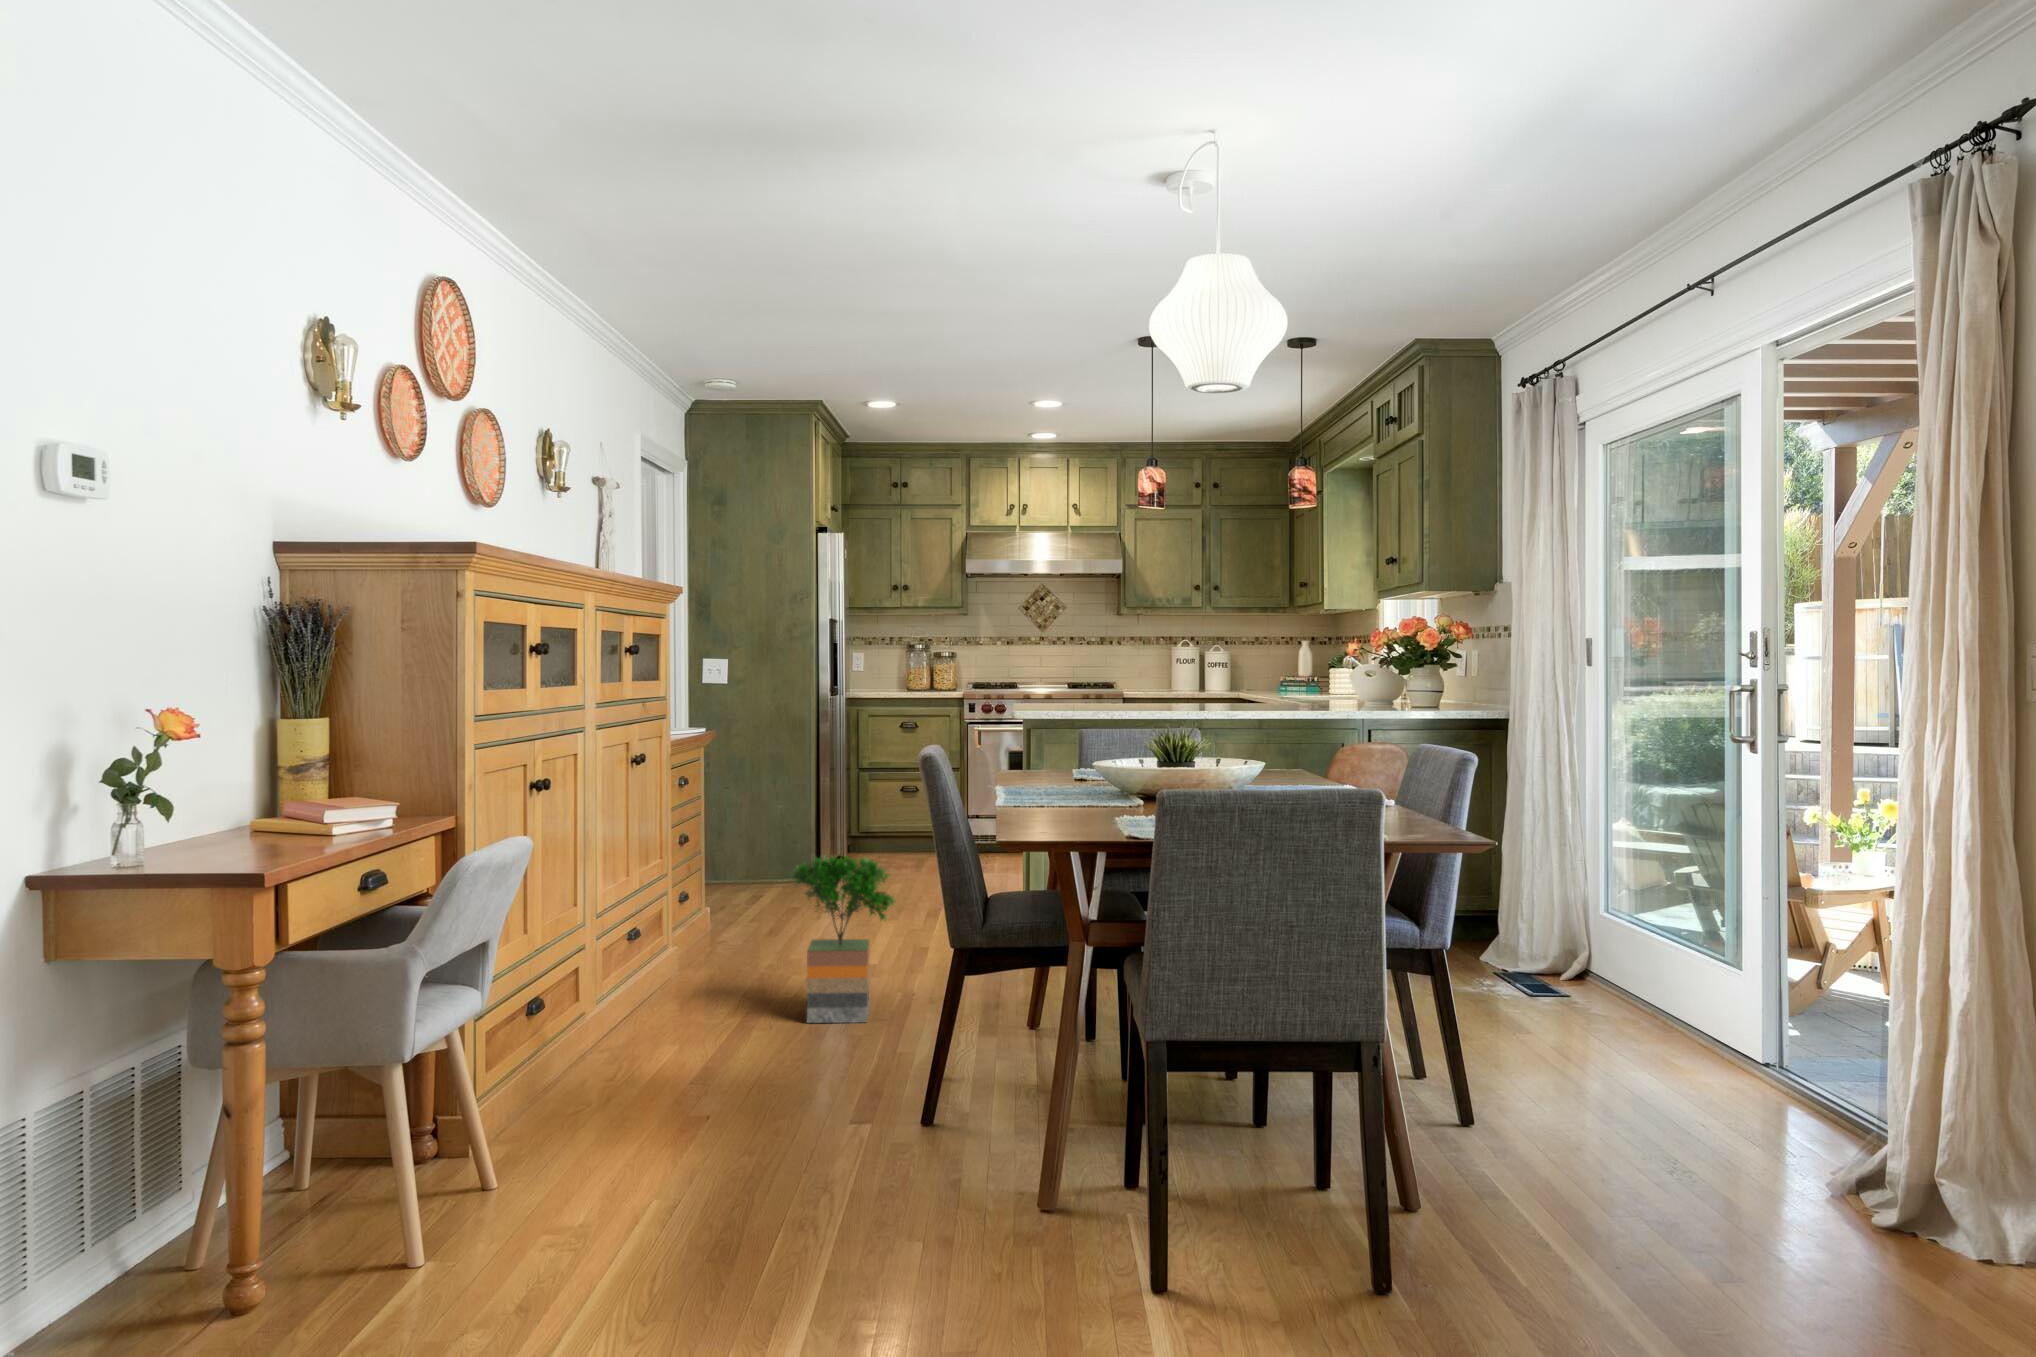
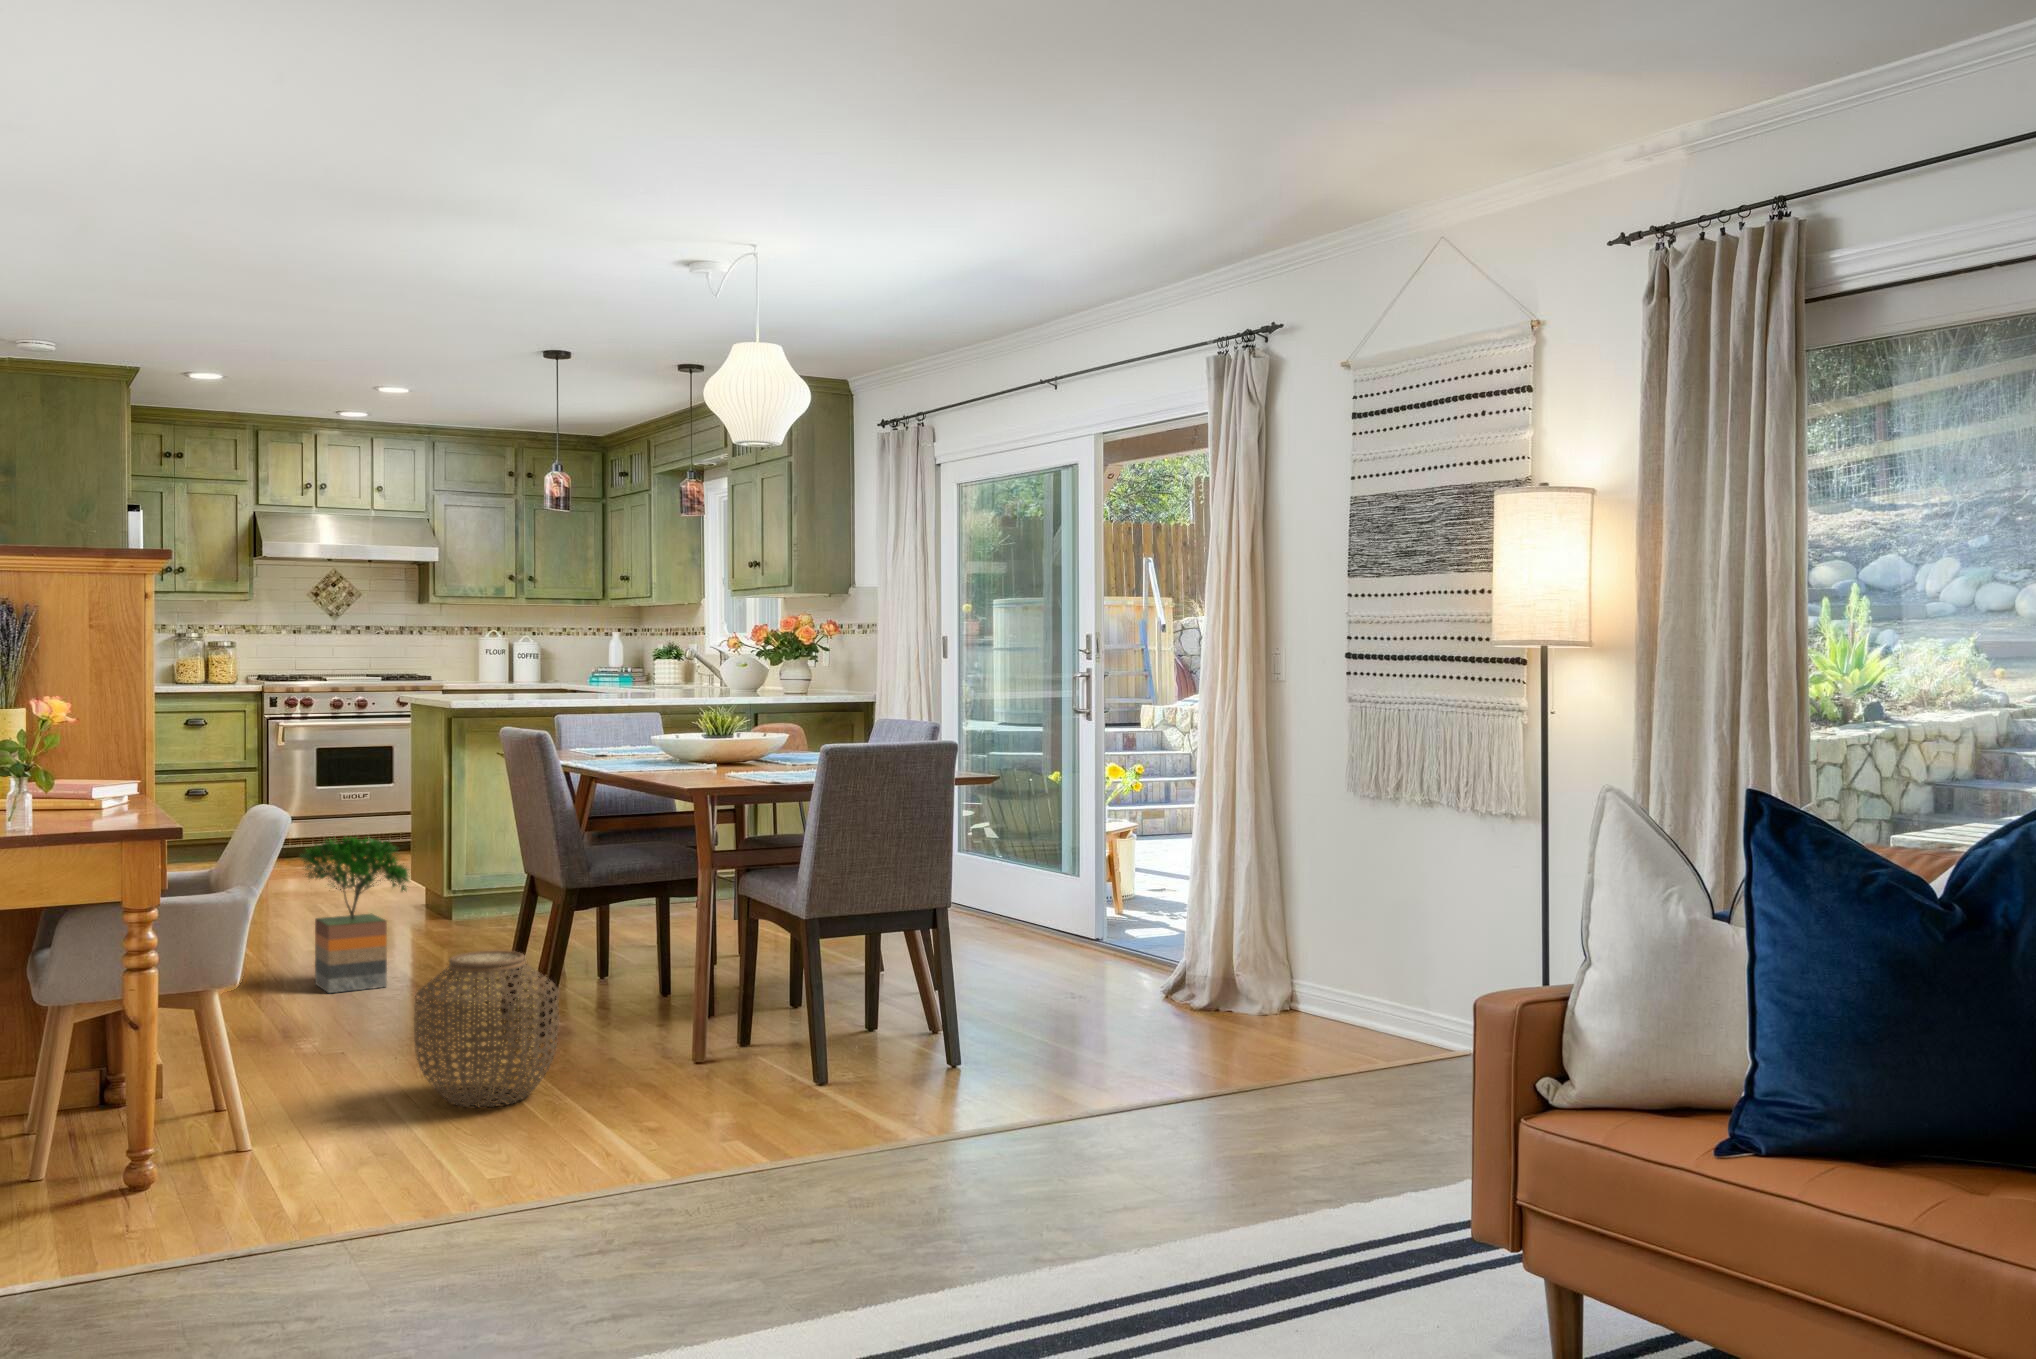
woven basket: none [661,1027,836,1233] -> present [414,950,558,1107]

